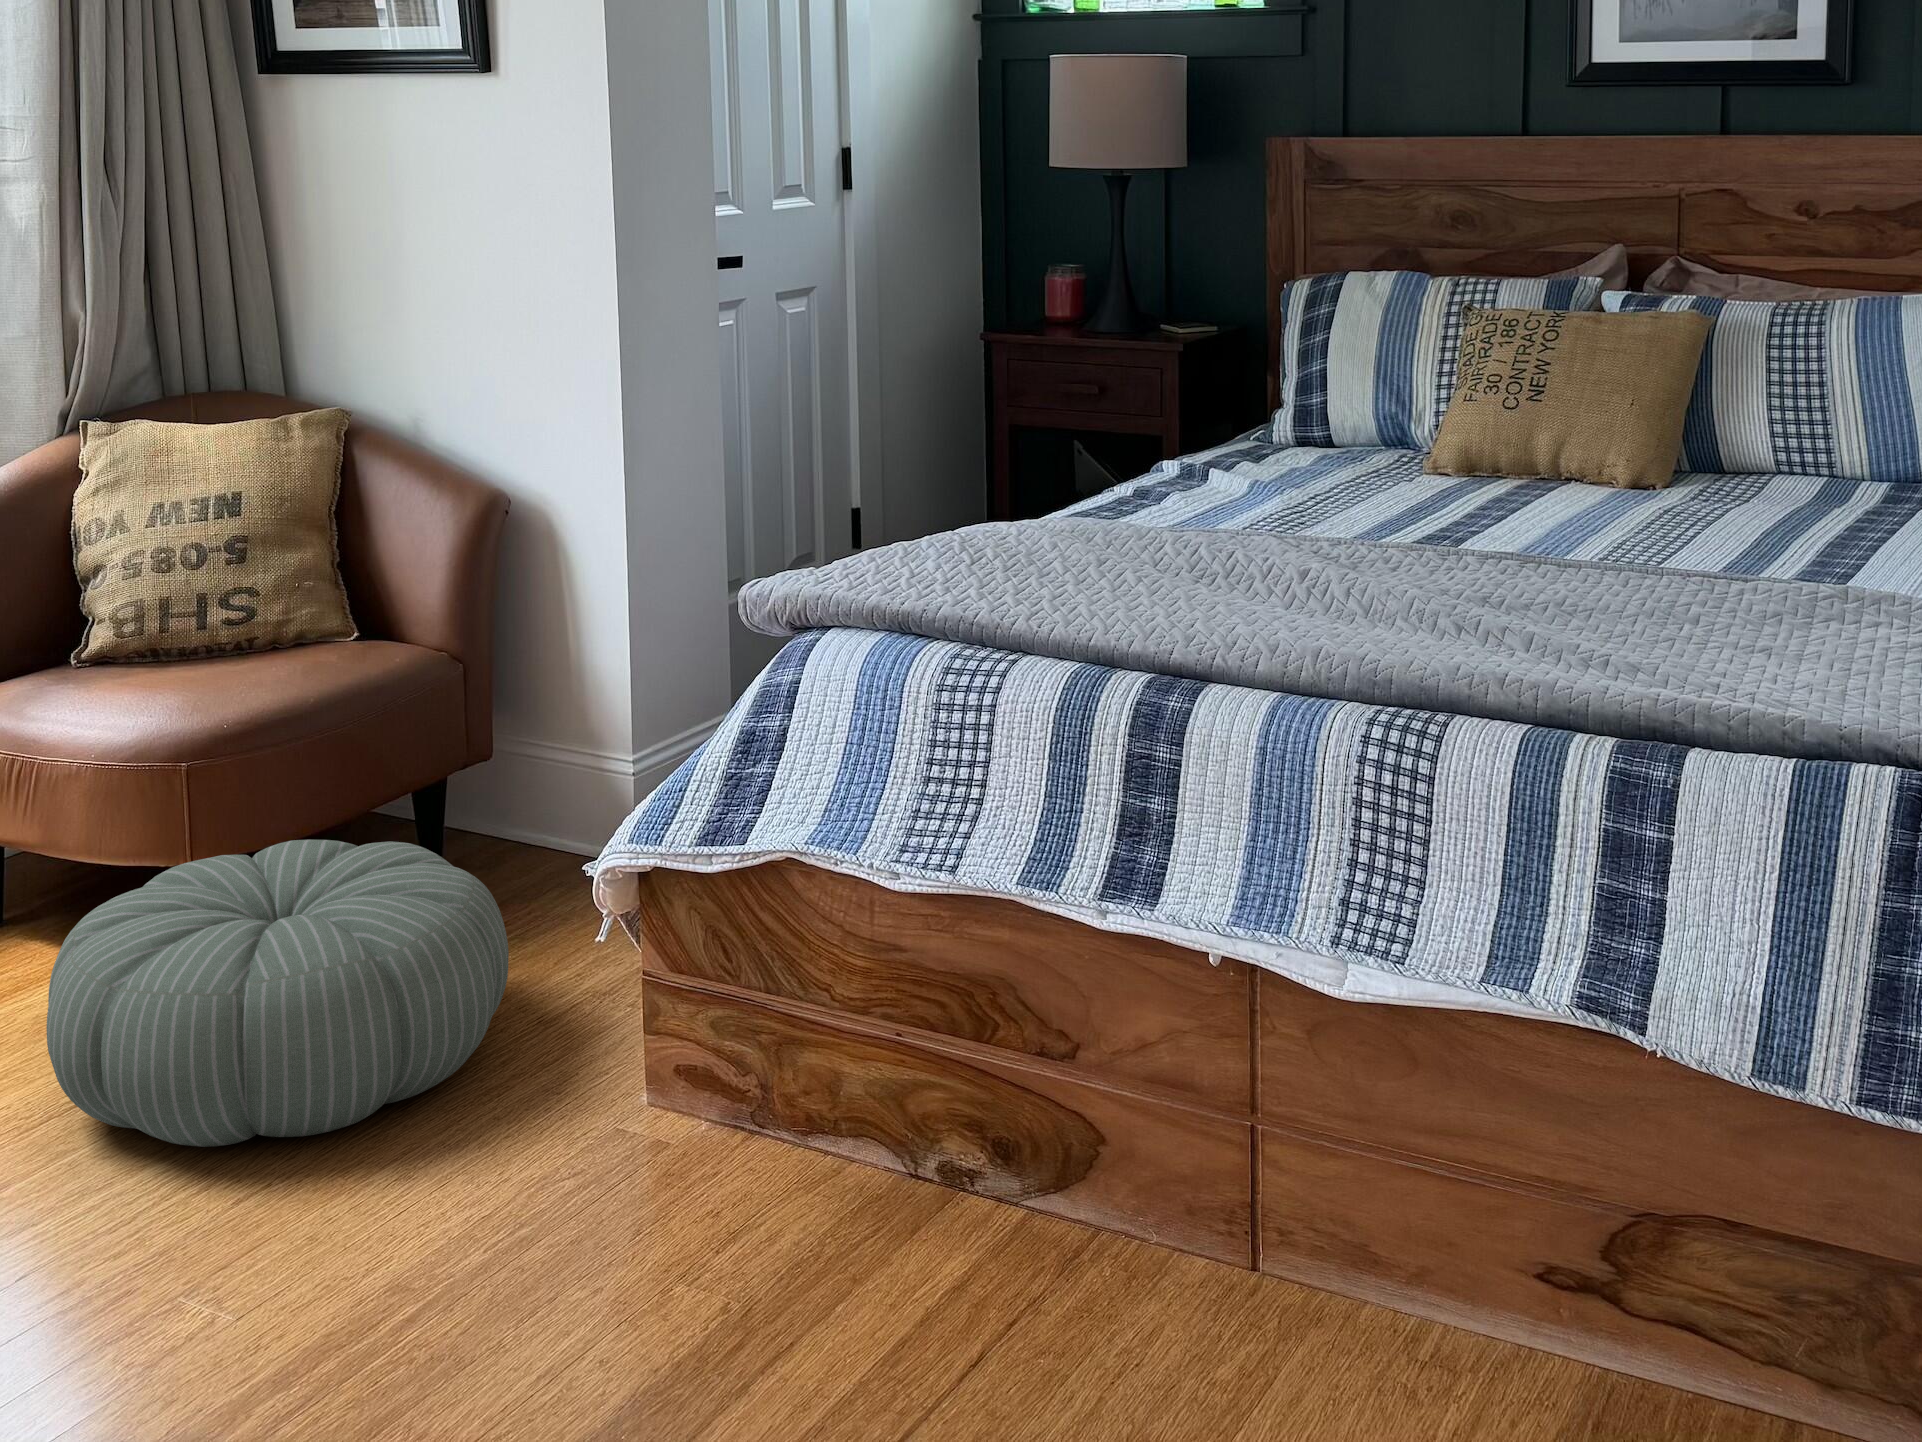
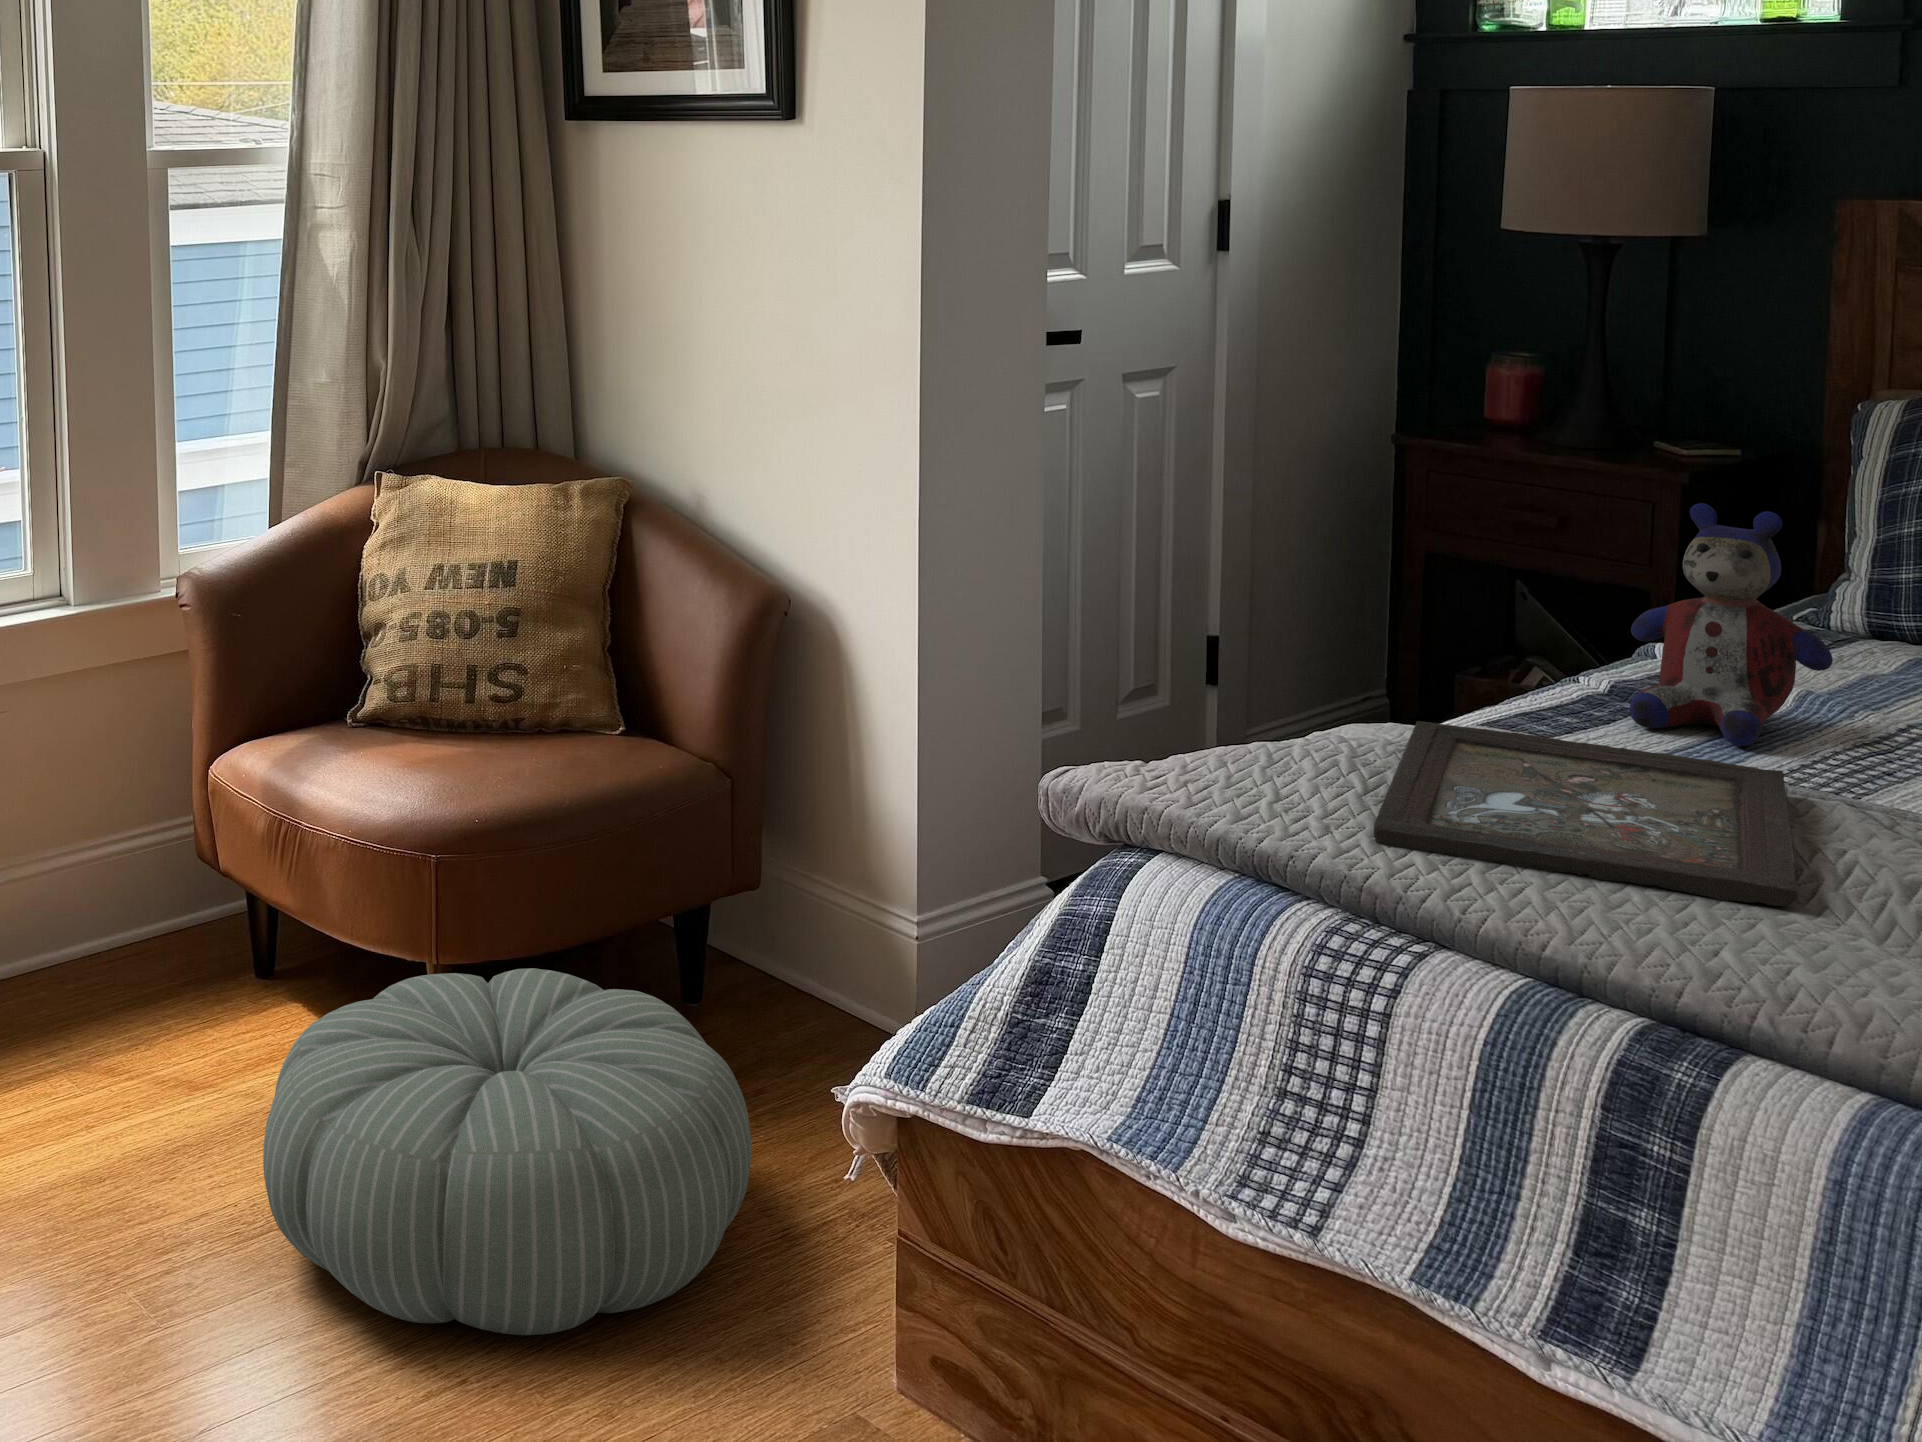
stuffed bear: none [1144,347,1269,516] -> present [1630,503,1833,746]
tray: none [978,519,1244,598] -> present [1374,721,1798,906]

